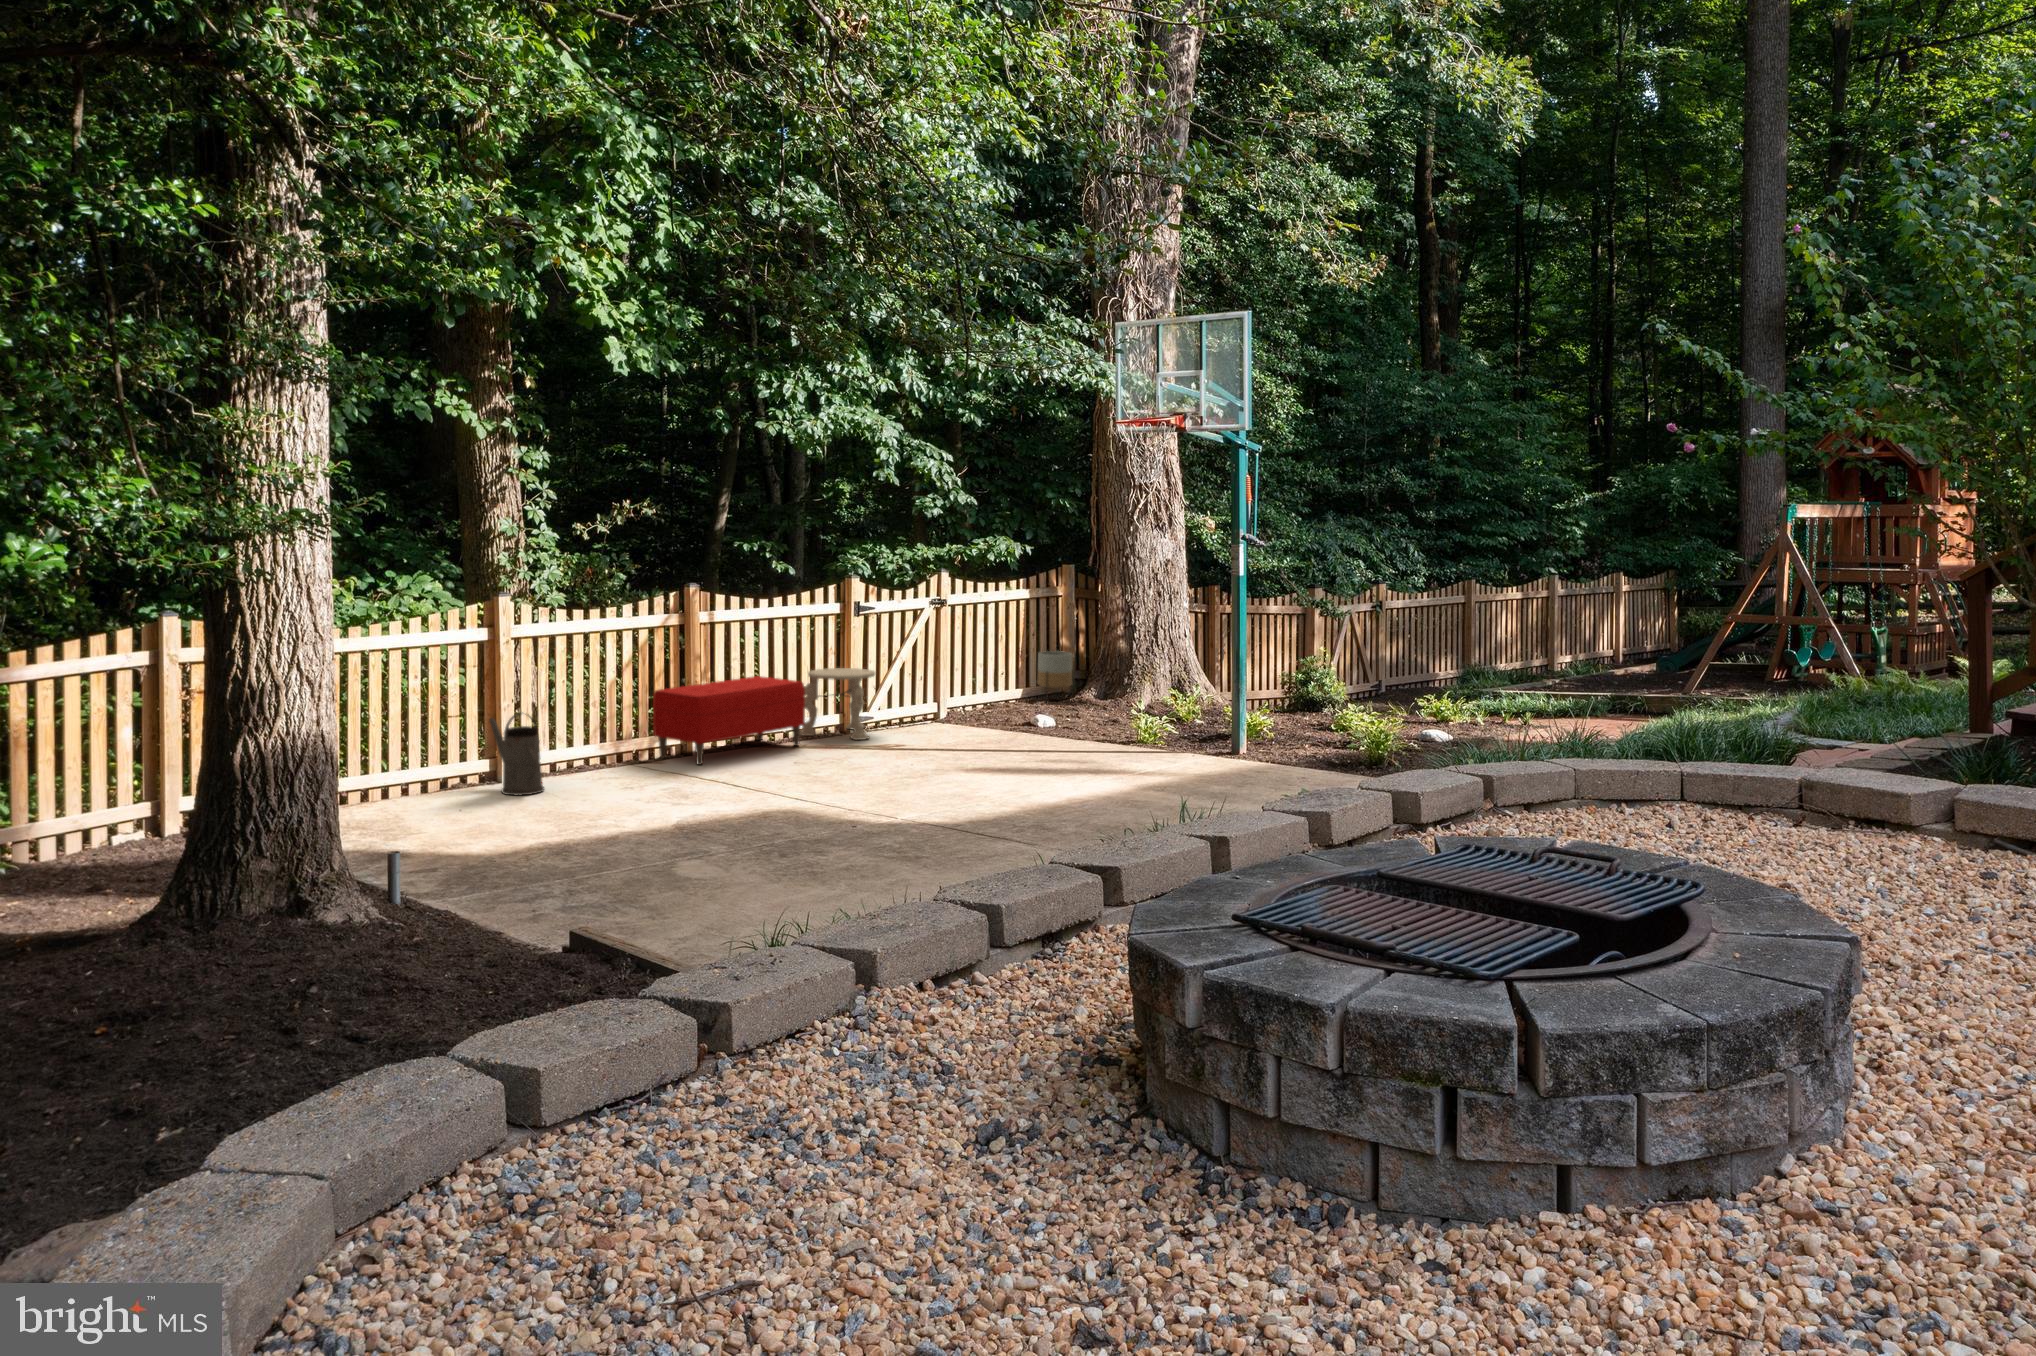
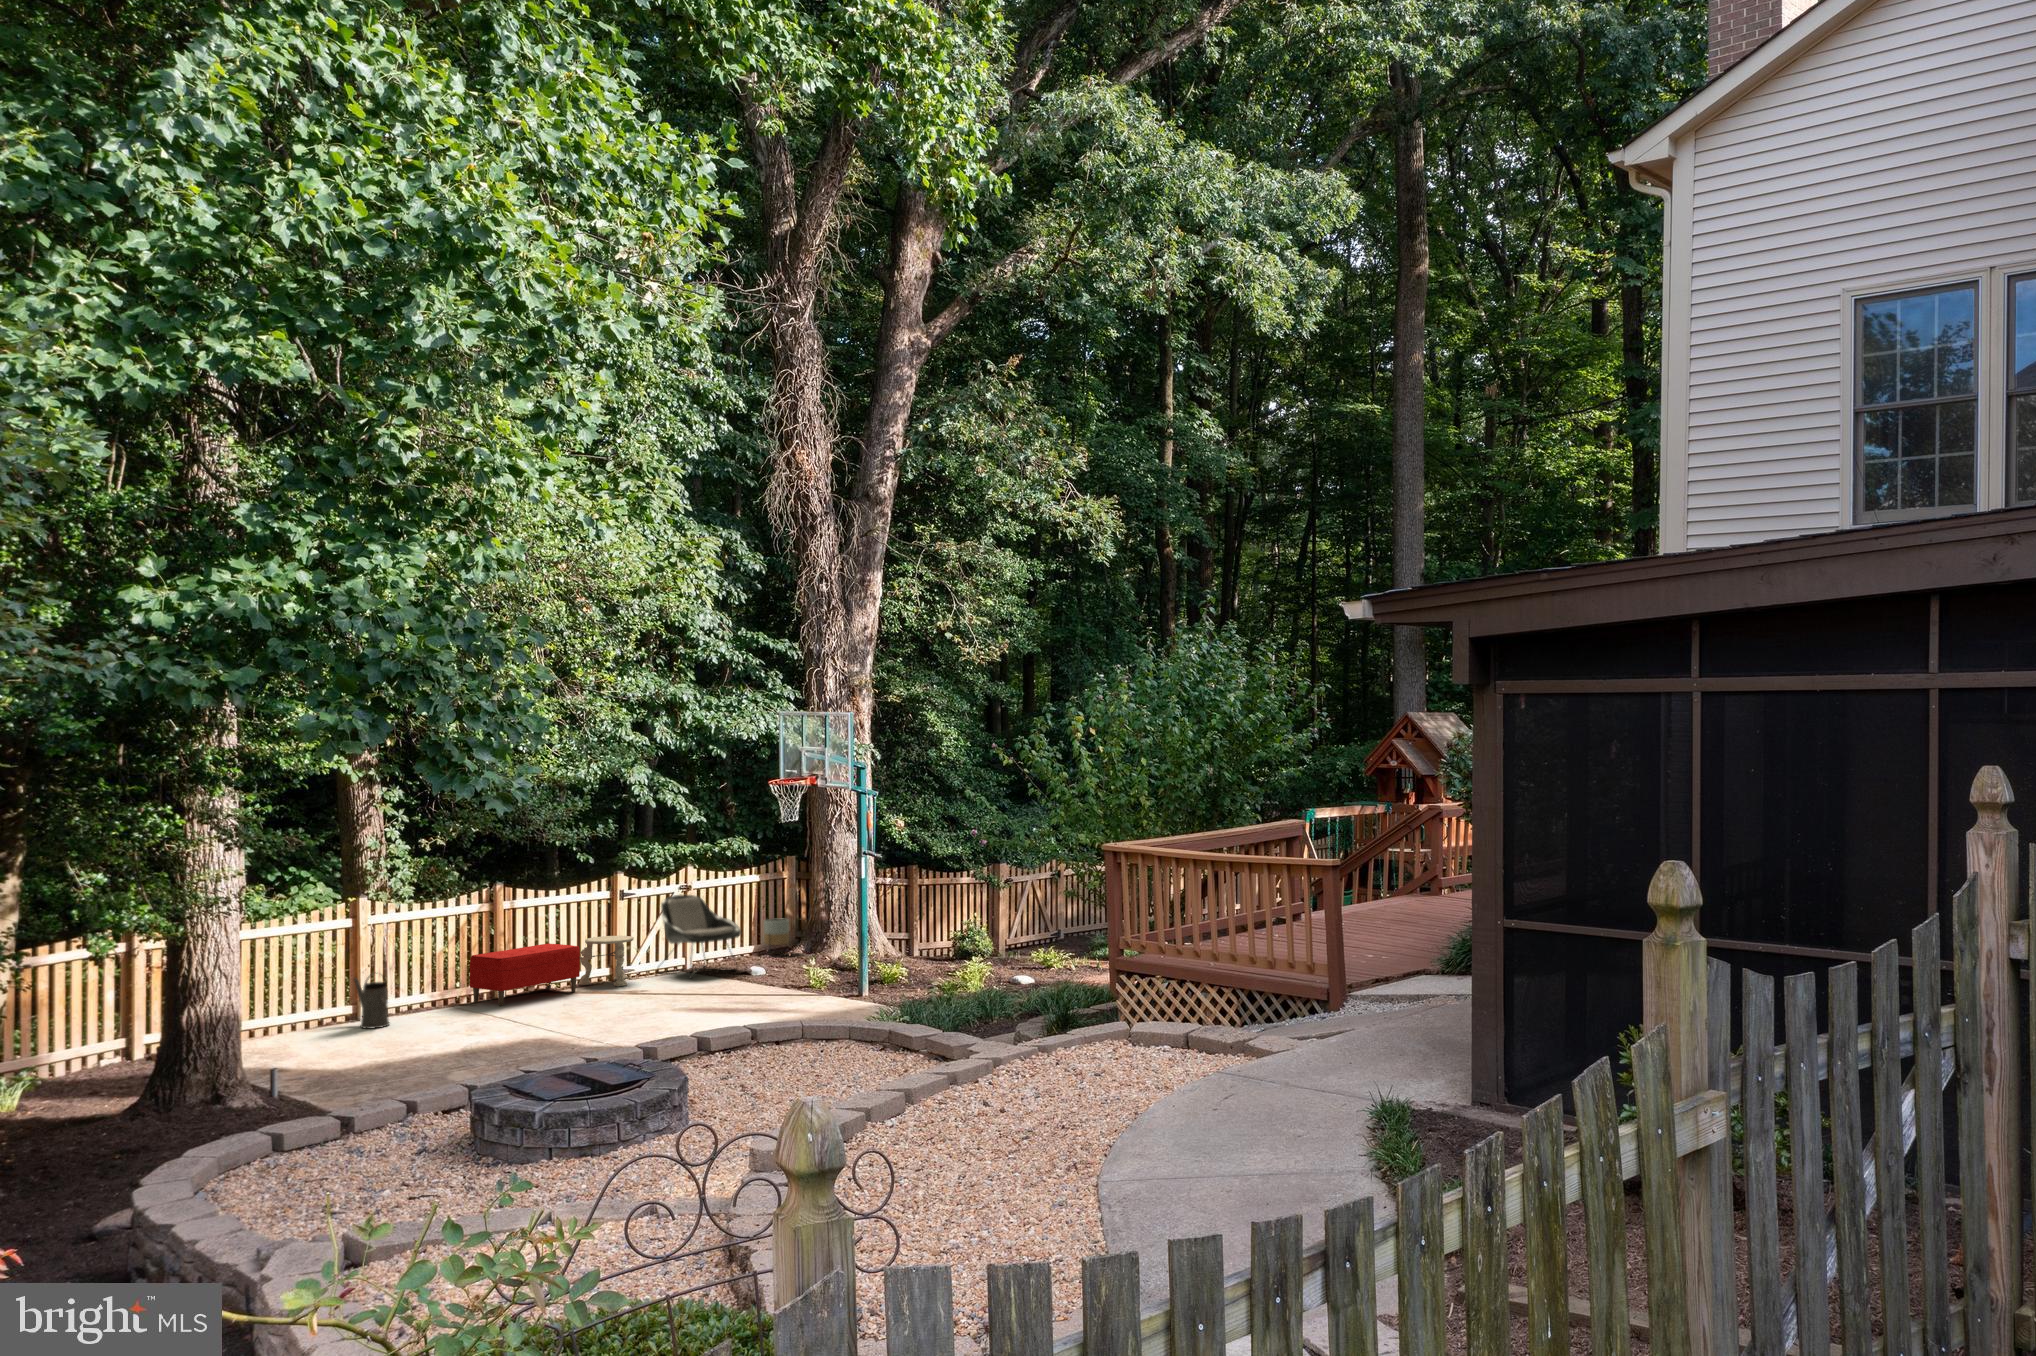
lounge chair: none [902,613,1021,732] -> present [659,895,741,978]

